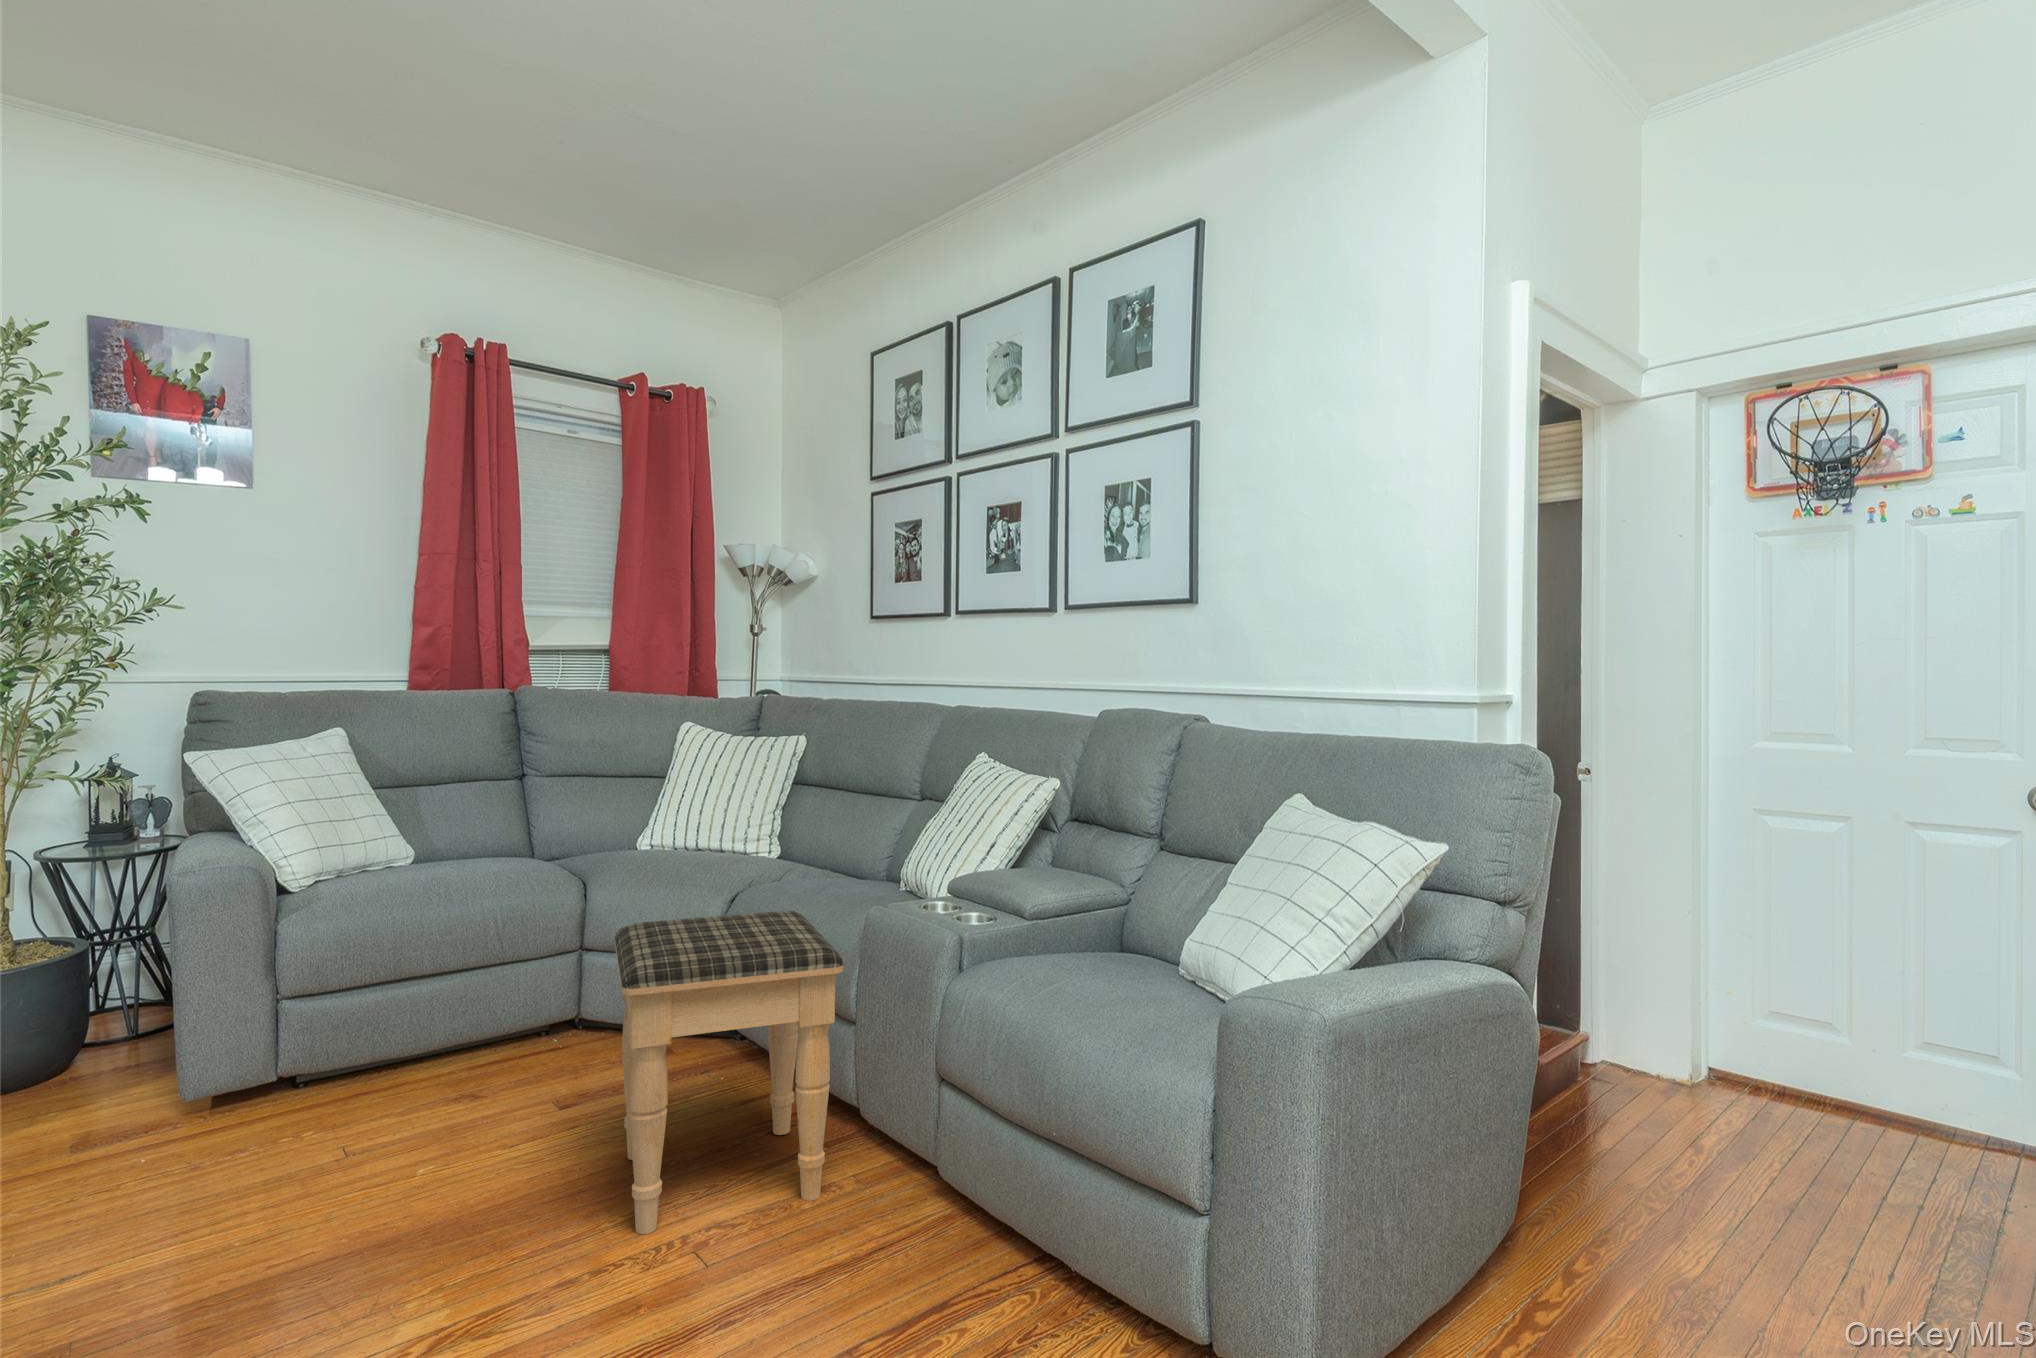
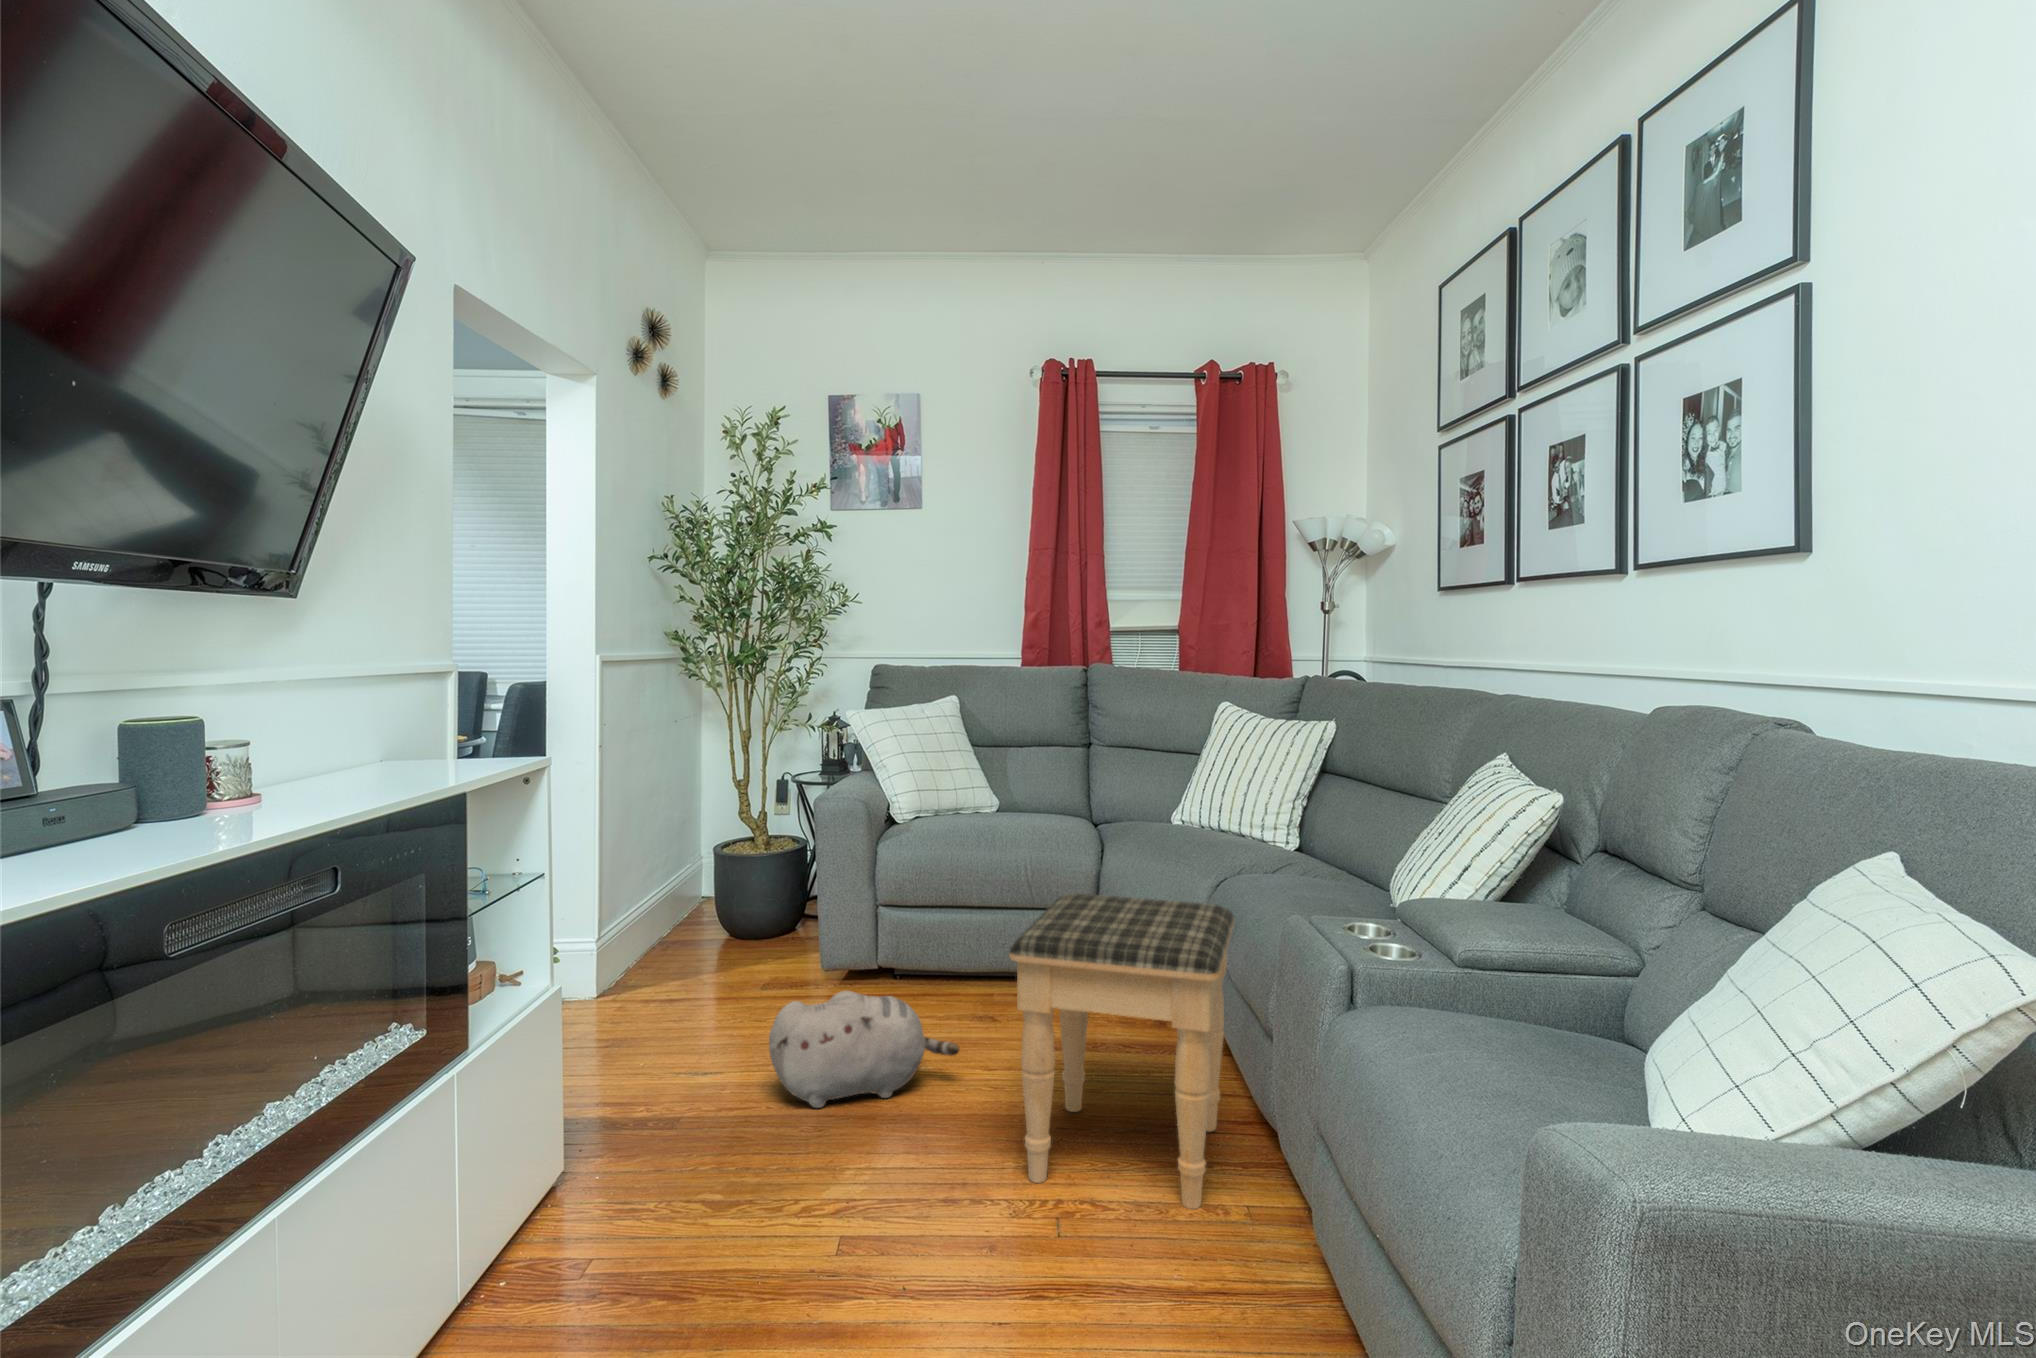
plush toy: none [207,1091,486,1260] -> present [769,991,960,1108]

